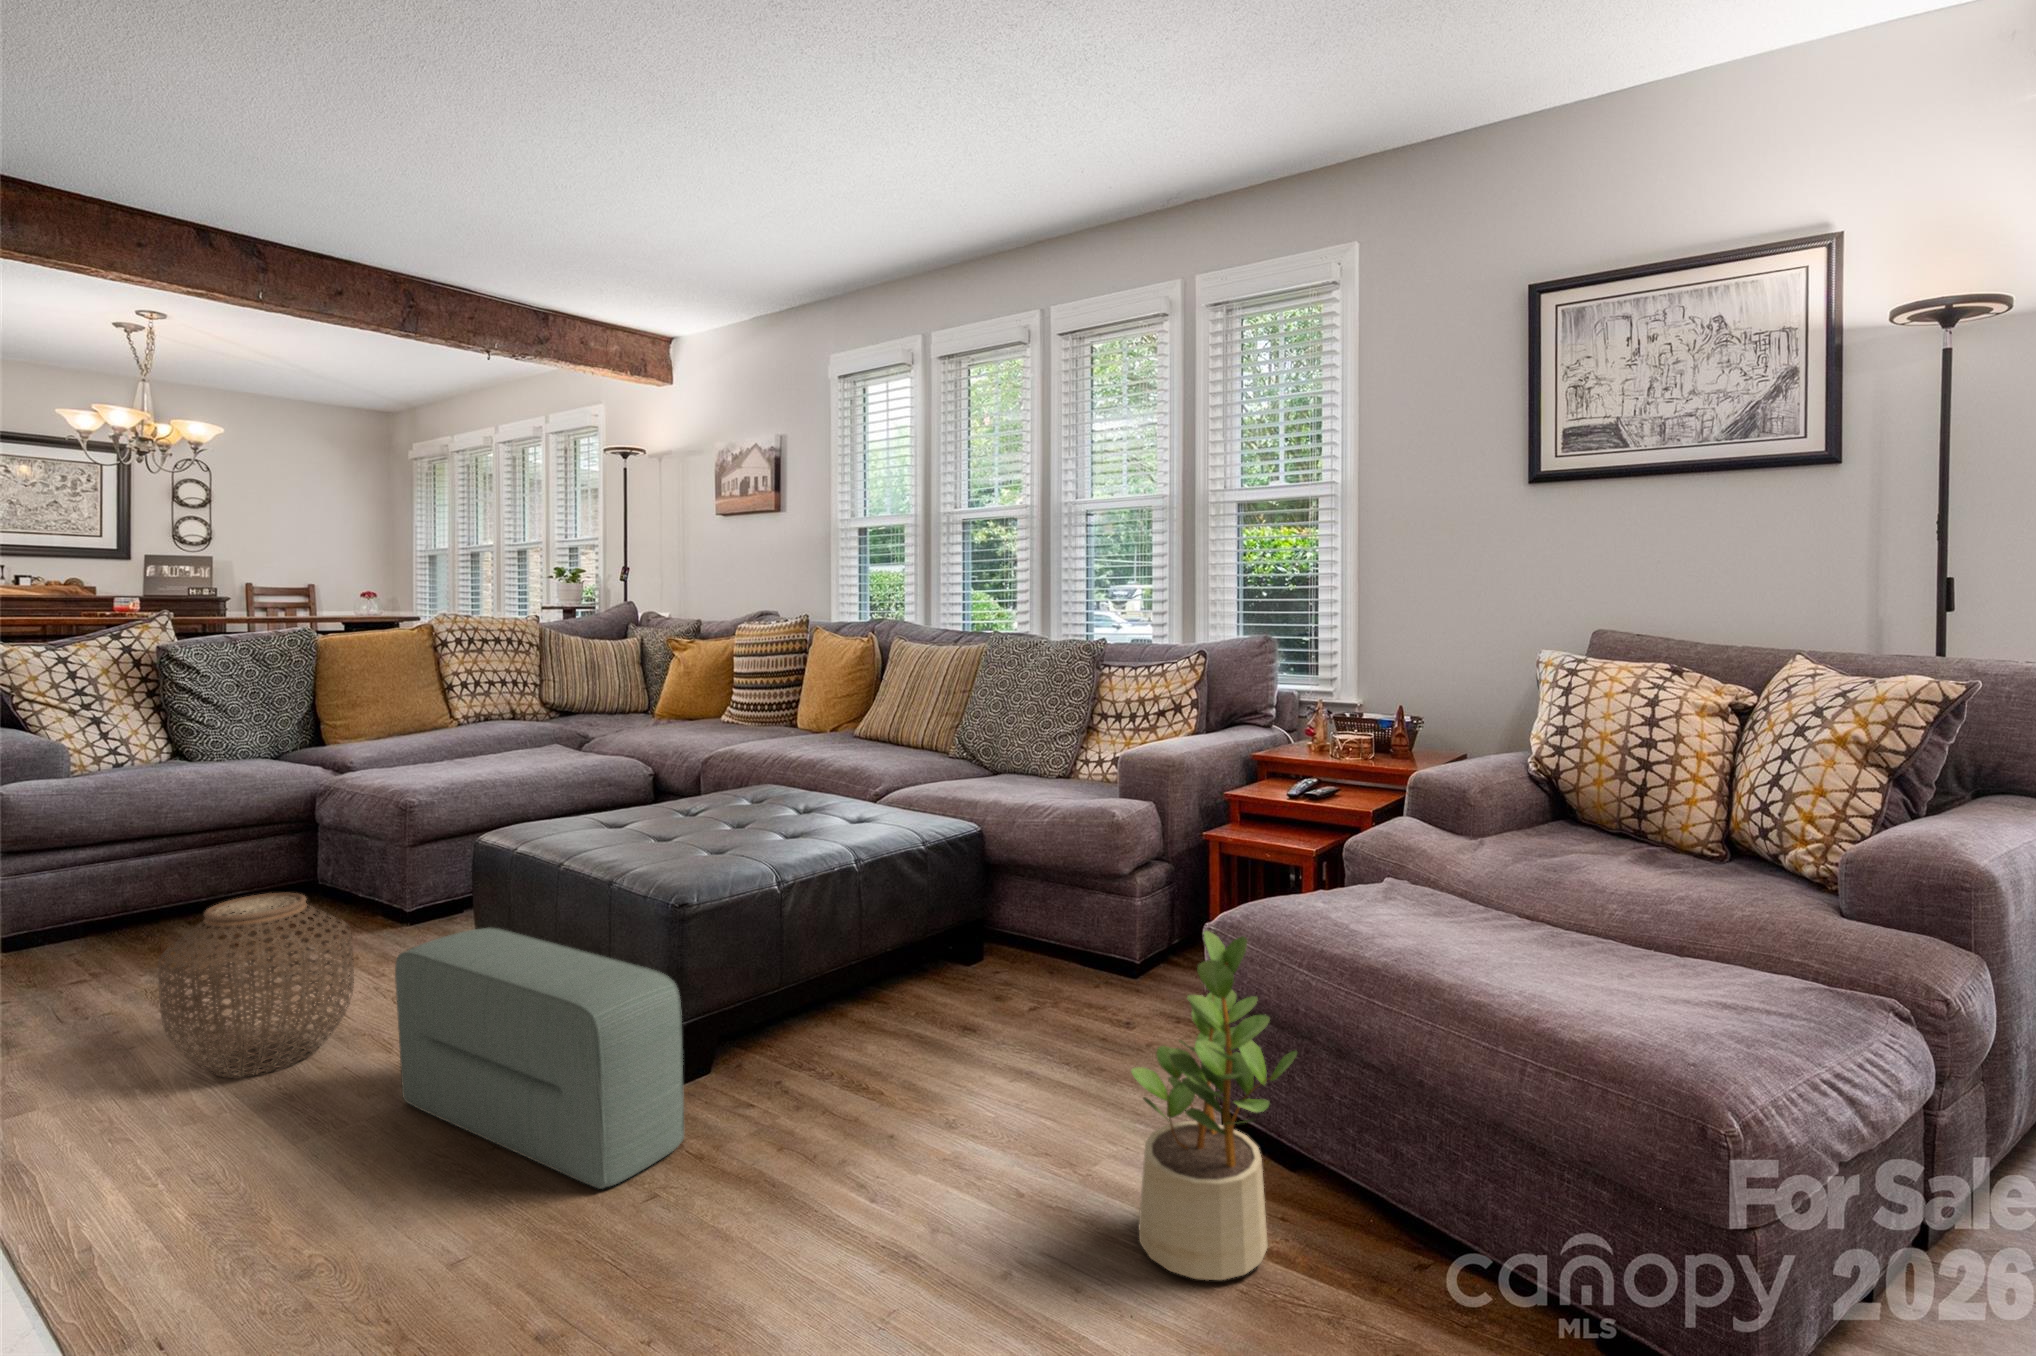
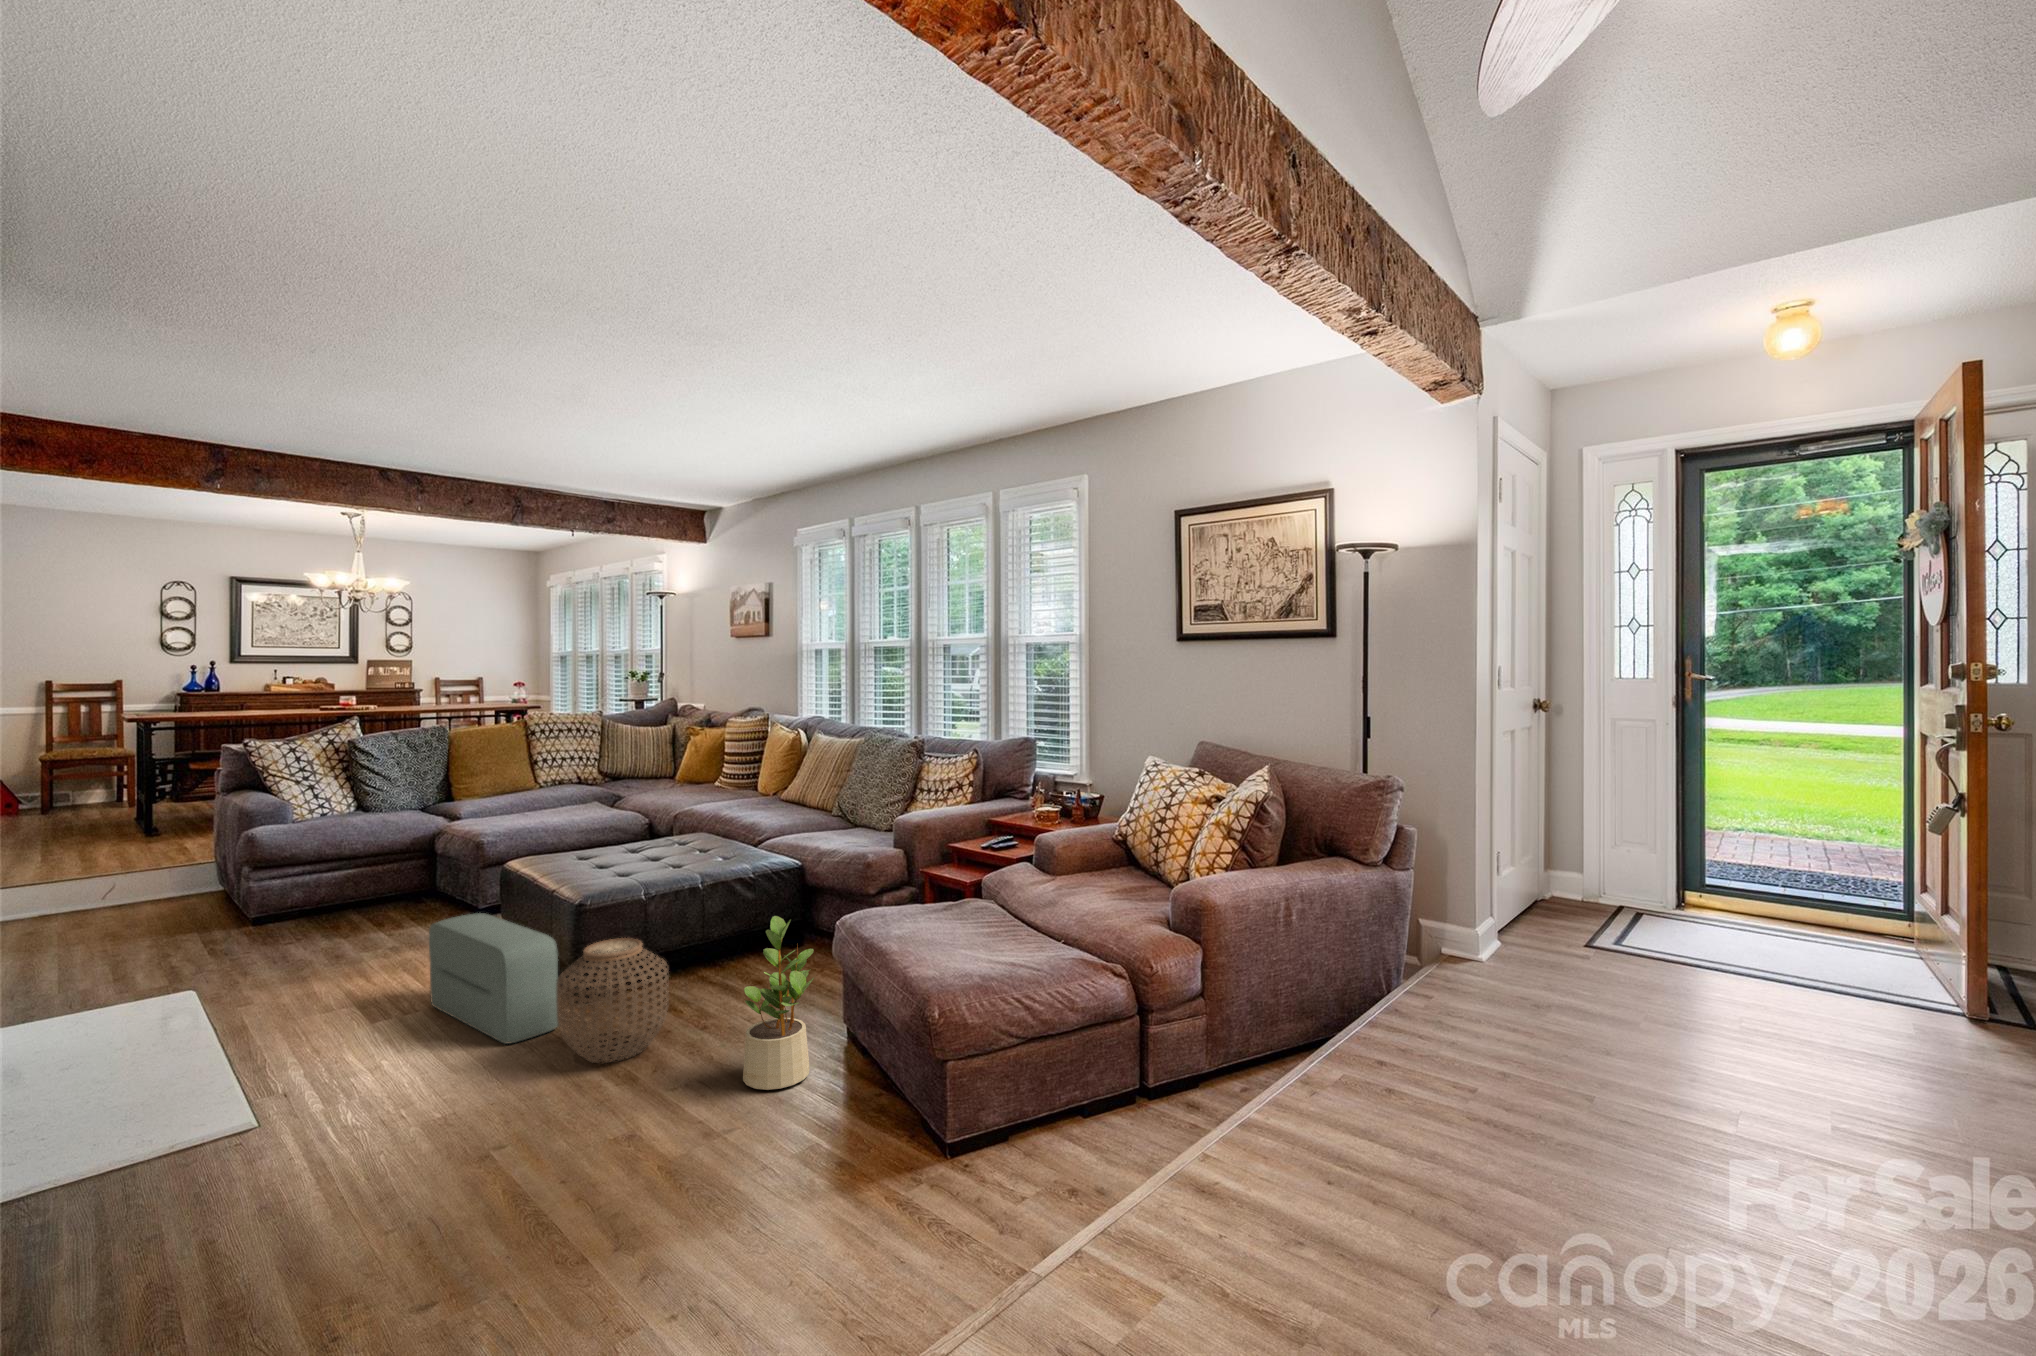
woven basket: present [158,893,354,1078] -> present [556,938,669,1063]

